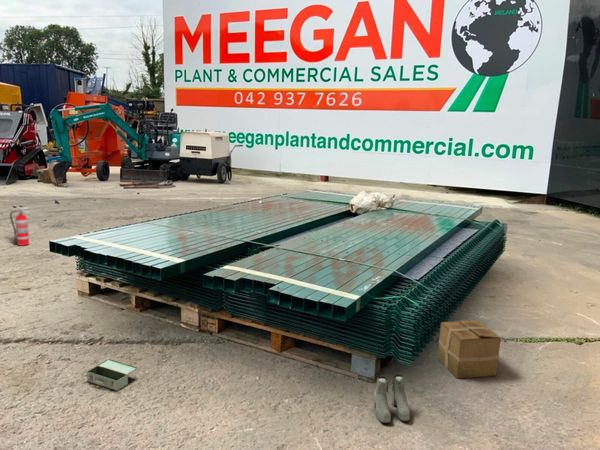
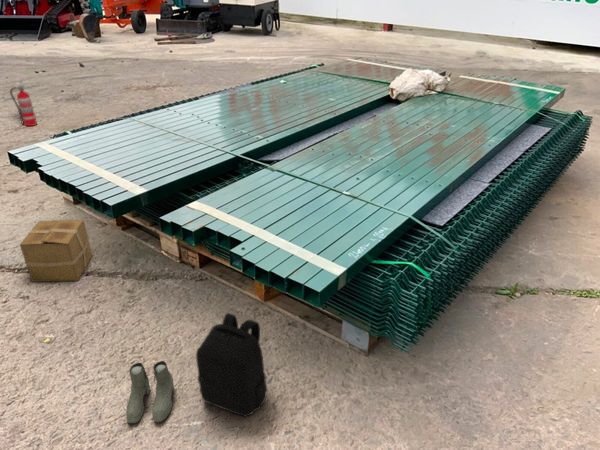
cardboard box: present [438,320,501,378] -> present [20,220,92,282]
backpack: none [248,336,302,420] -> present [196,313,267,416]
toolbox: present [87,359,137,391] -> none [34,305,91,350]
boots: present [374,374,410,423] -> present [126,361,174,424]

